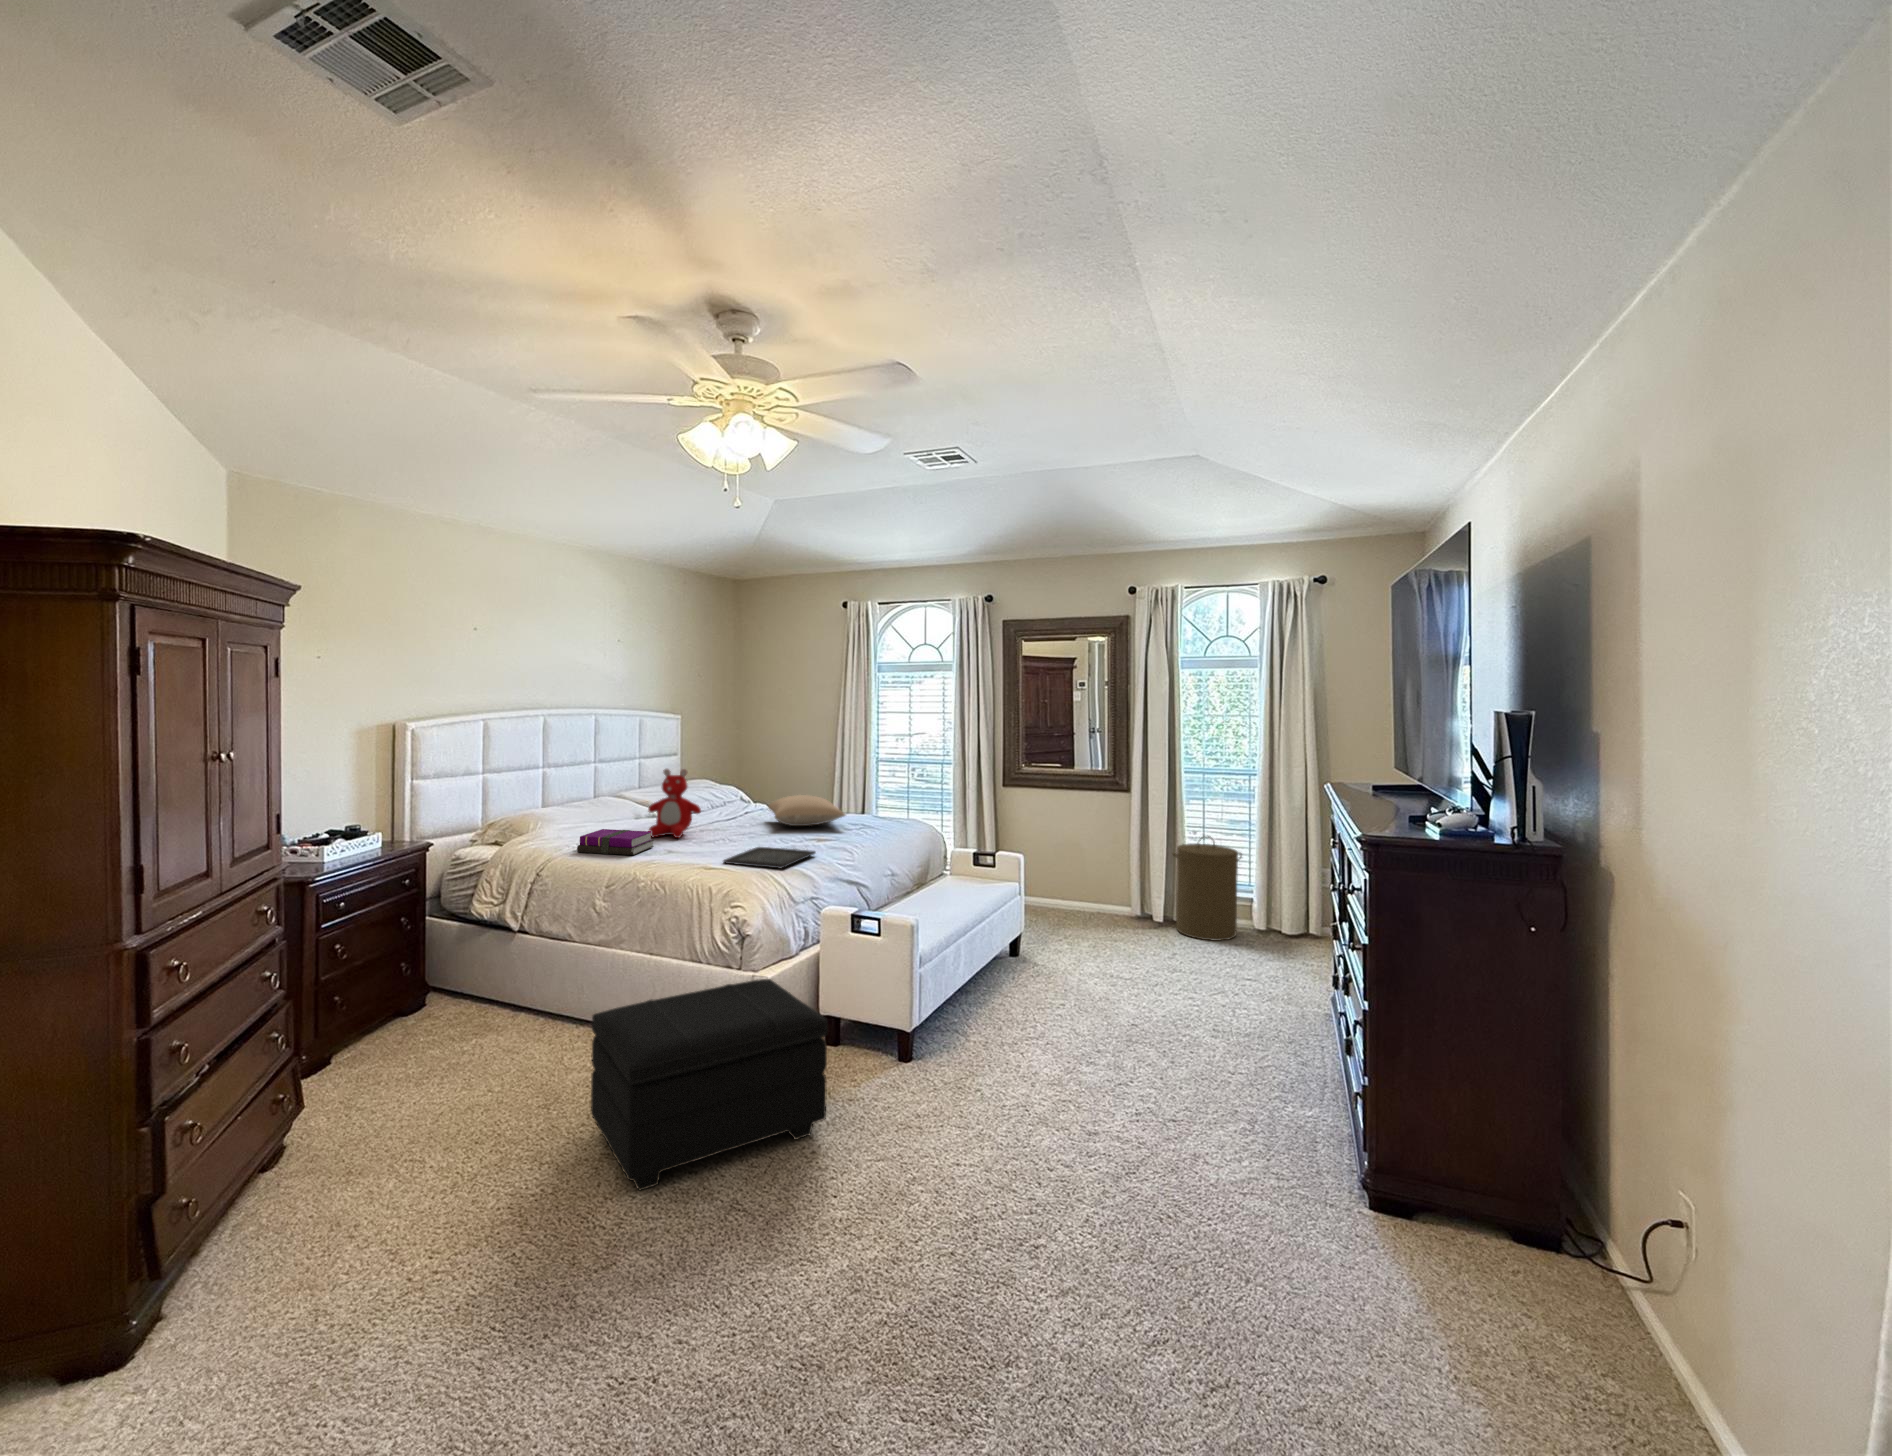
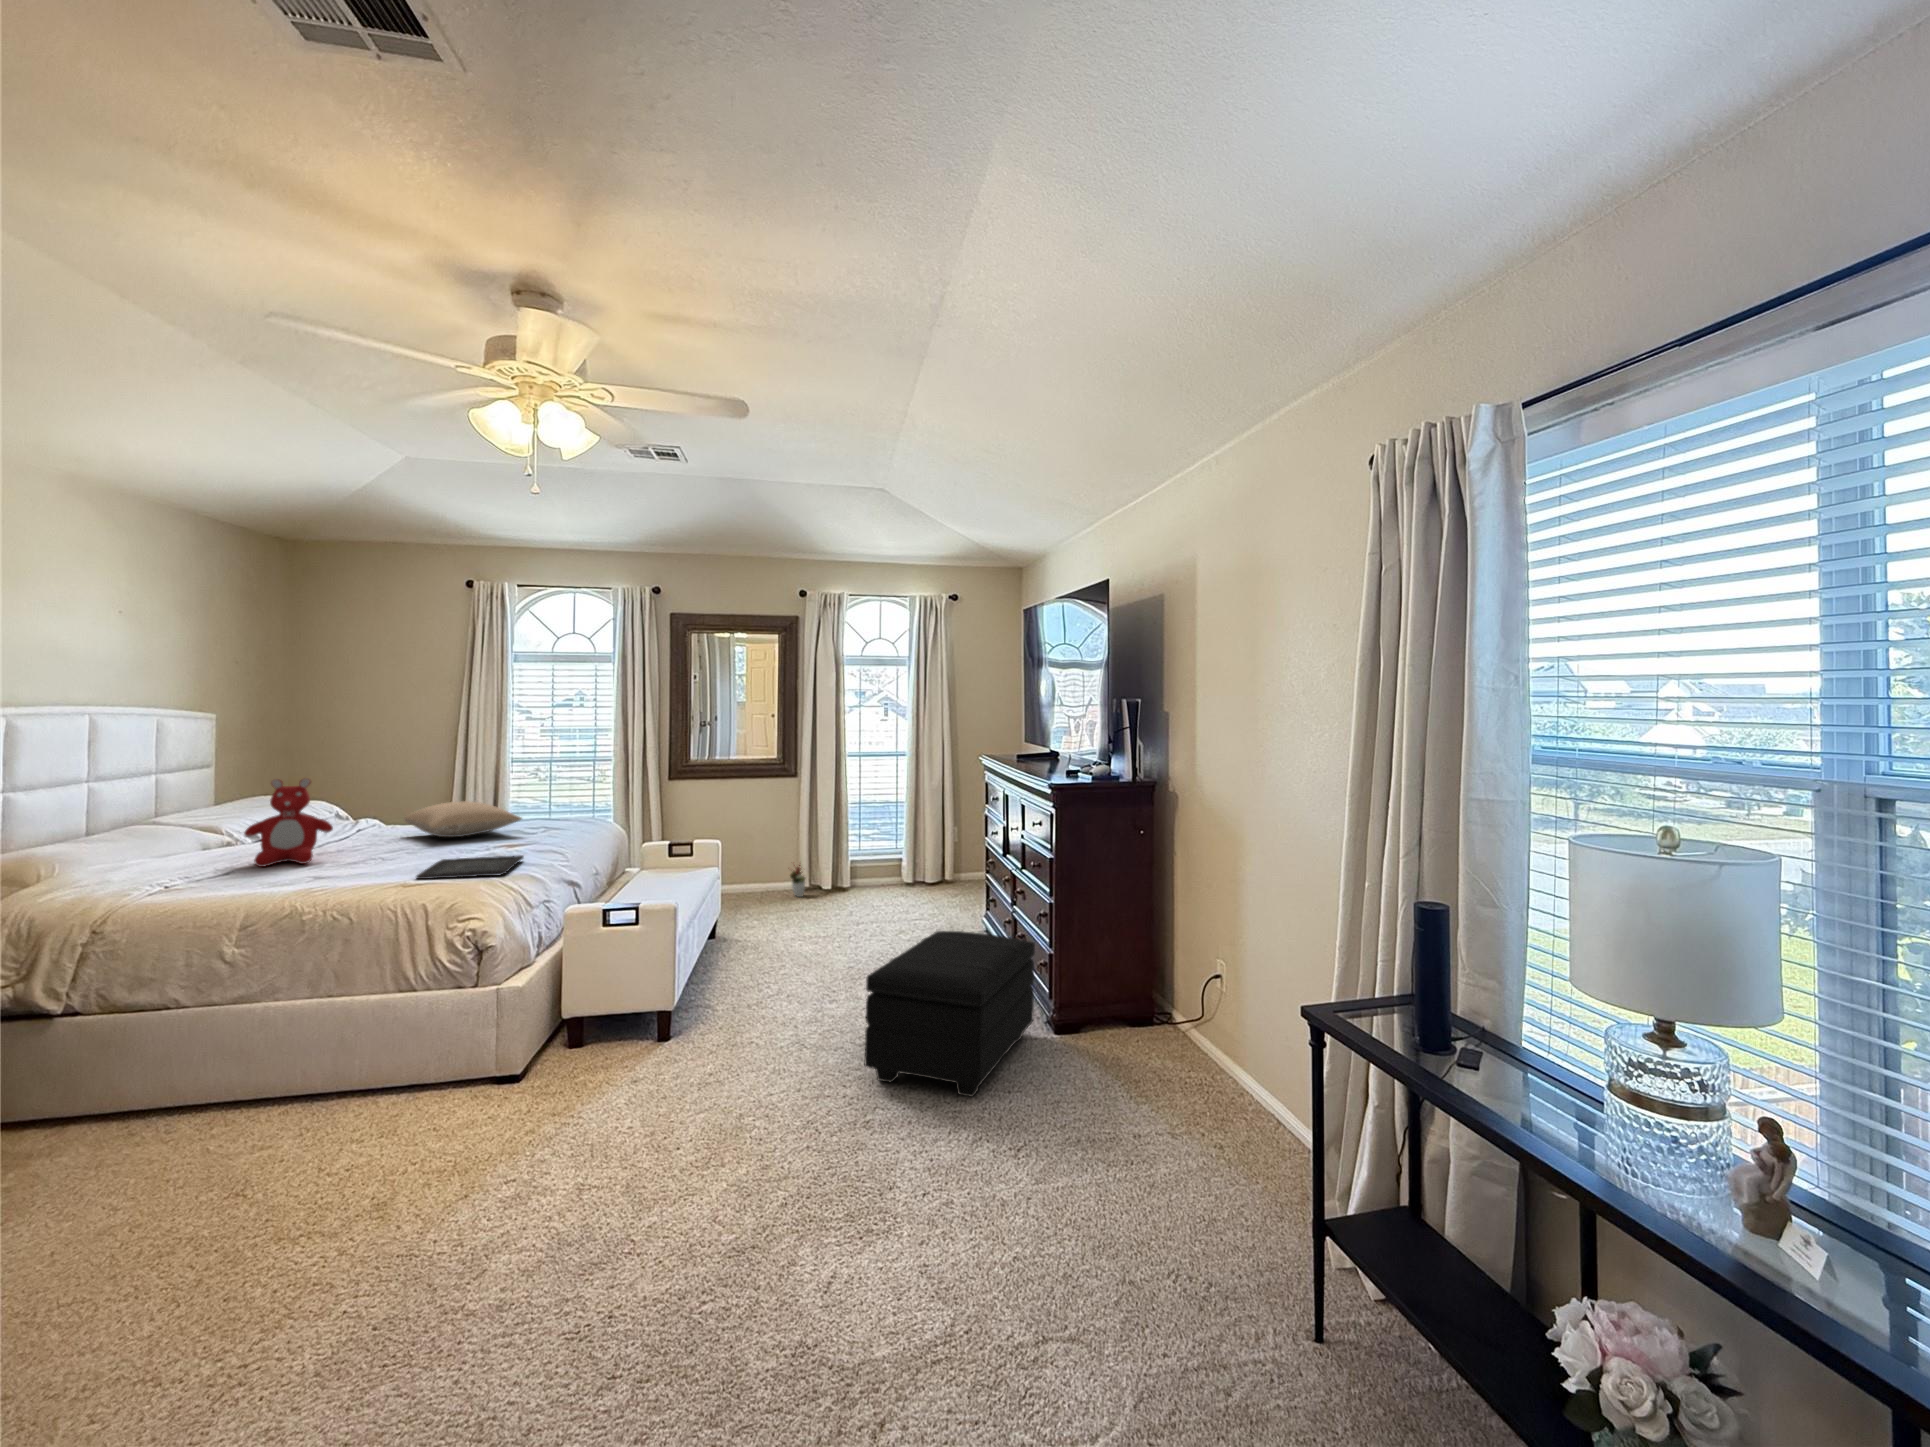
notebook: present [577,829,653,855] -> none [167,856,285,893]
laundry hamper: present [1172,837,1242,941] -> none [840,809,896,899]
decorative plant: none [1116,884,1135,924] -> present [790,865,805,897]
footstool: present [591,979,828,1191] -> present [864,931,1035,1097]

